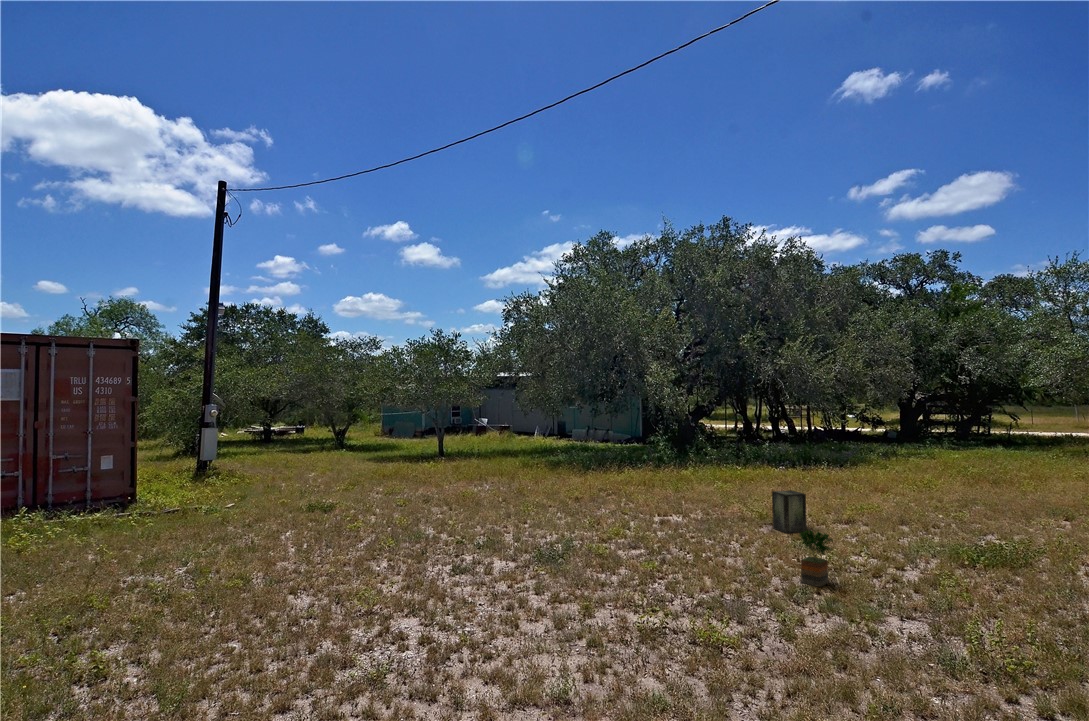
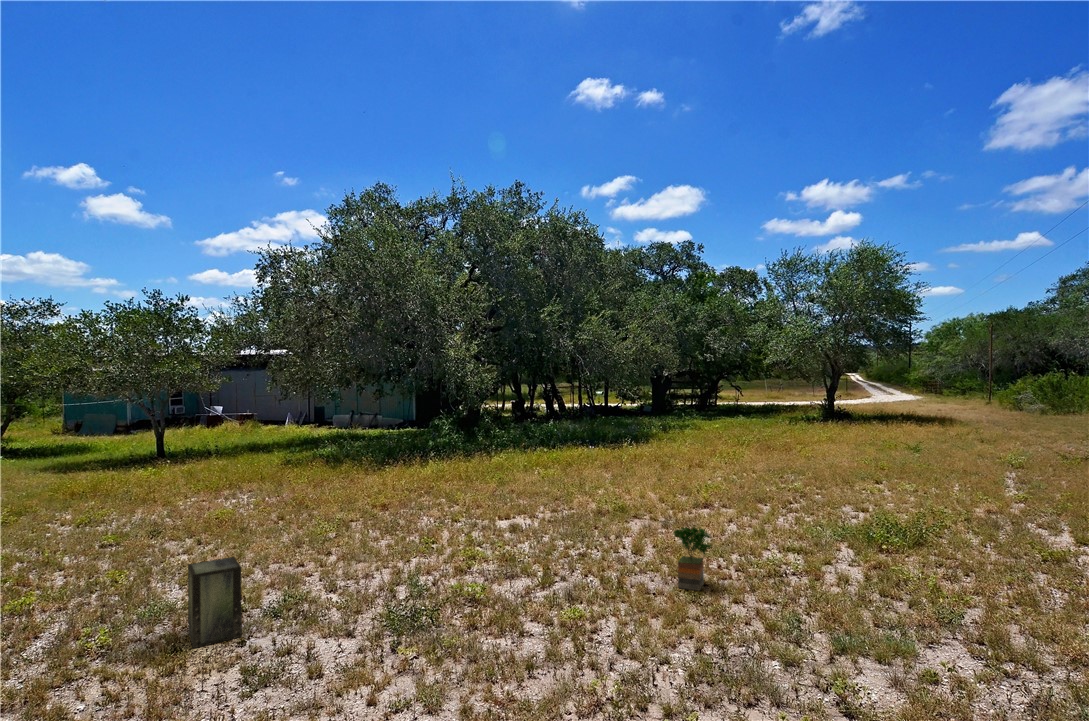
storage box: present [772,490,807,533] -> present [188,557,242,648]

